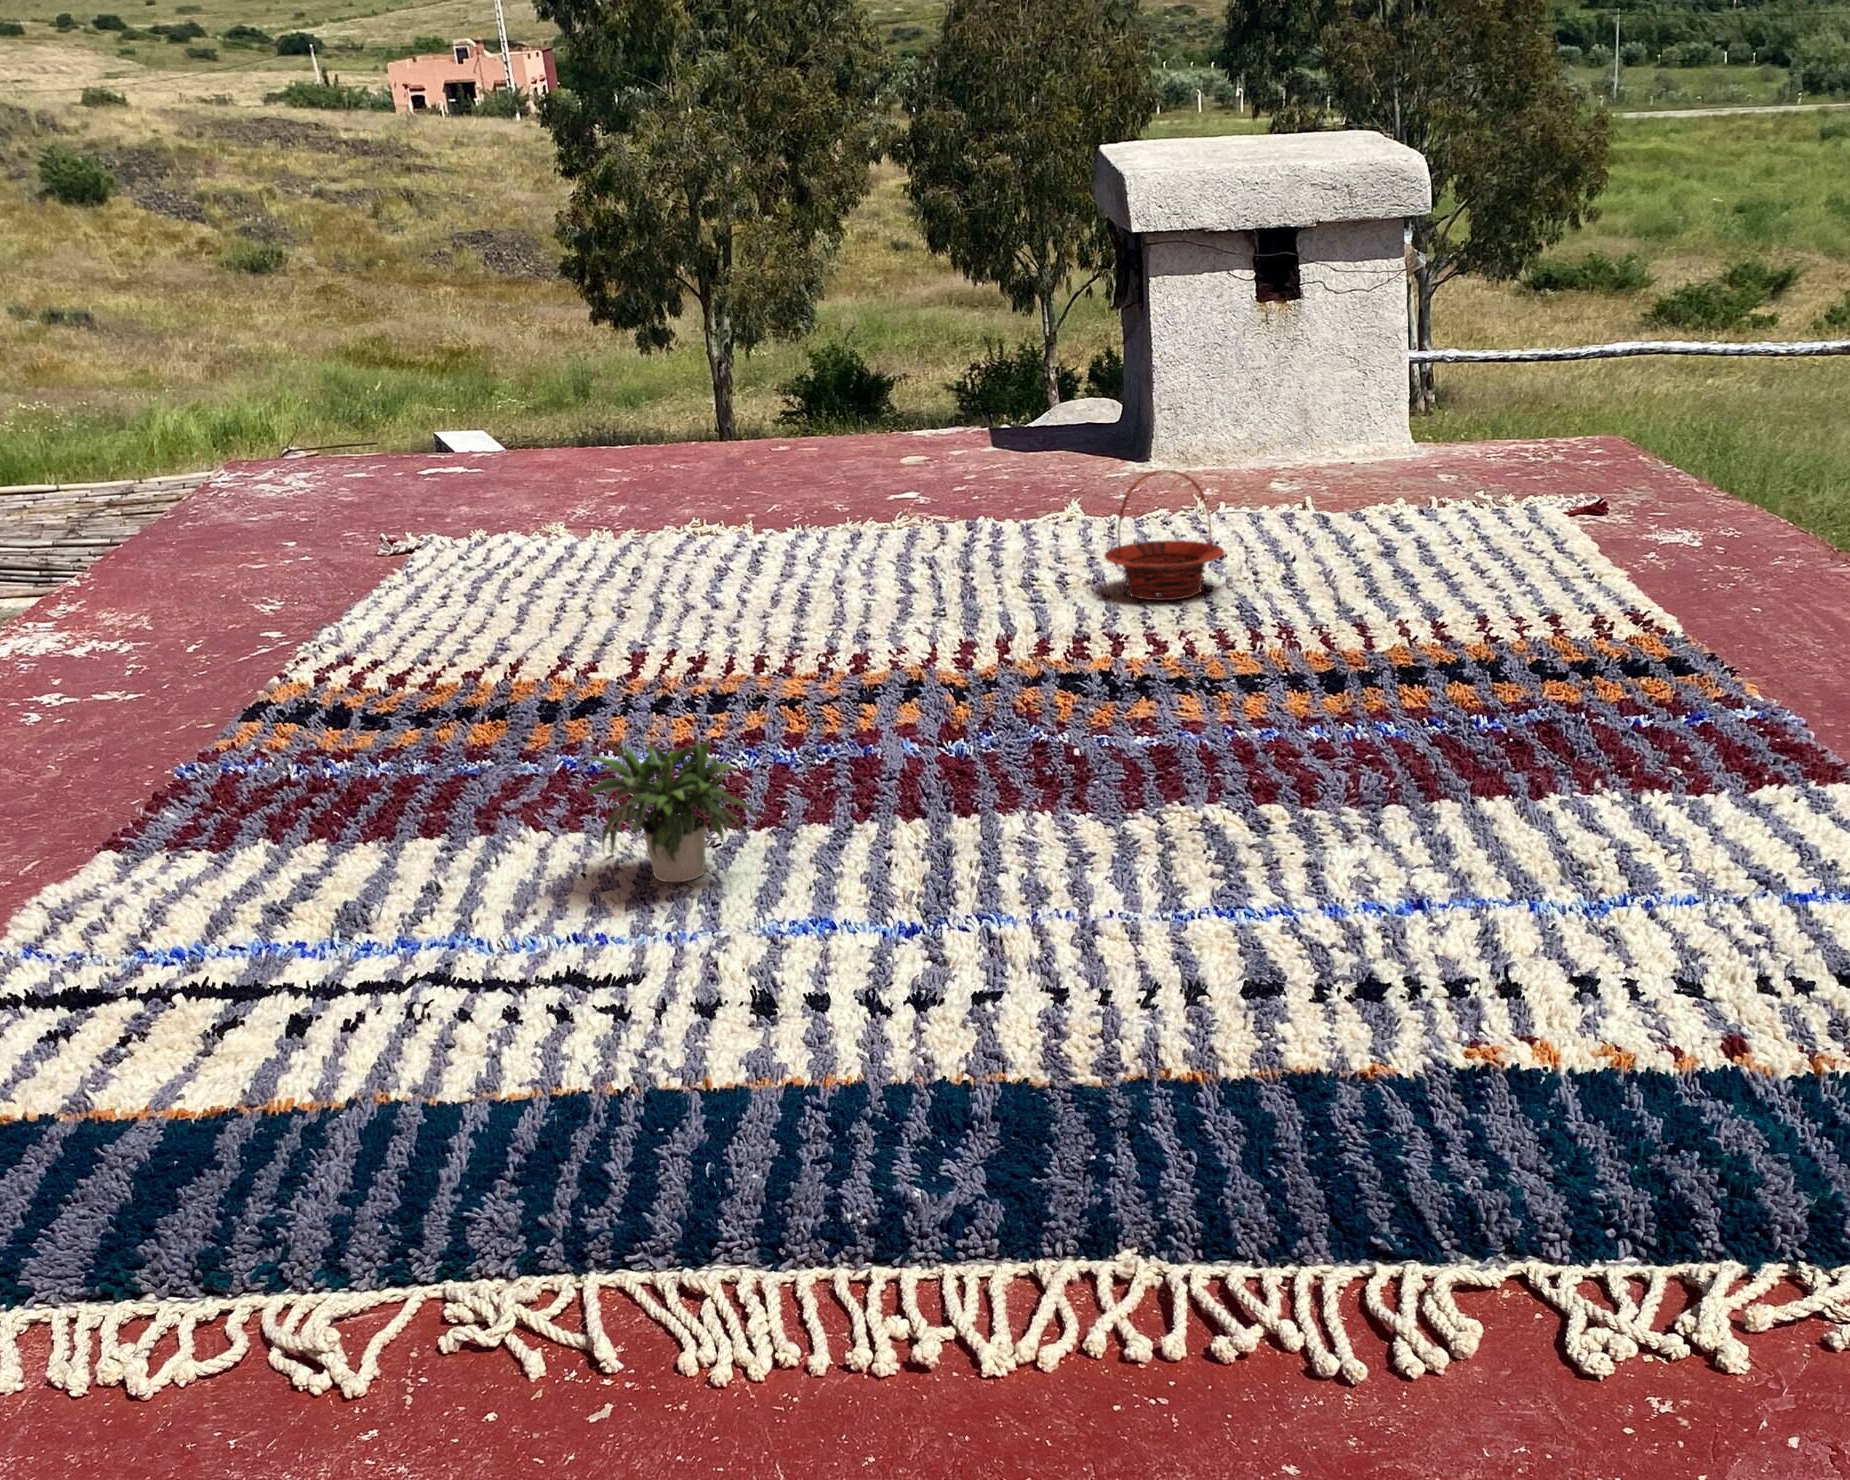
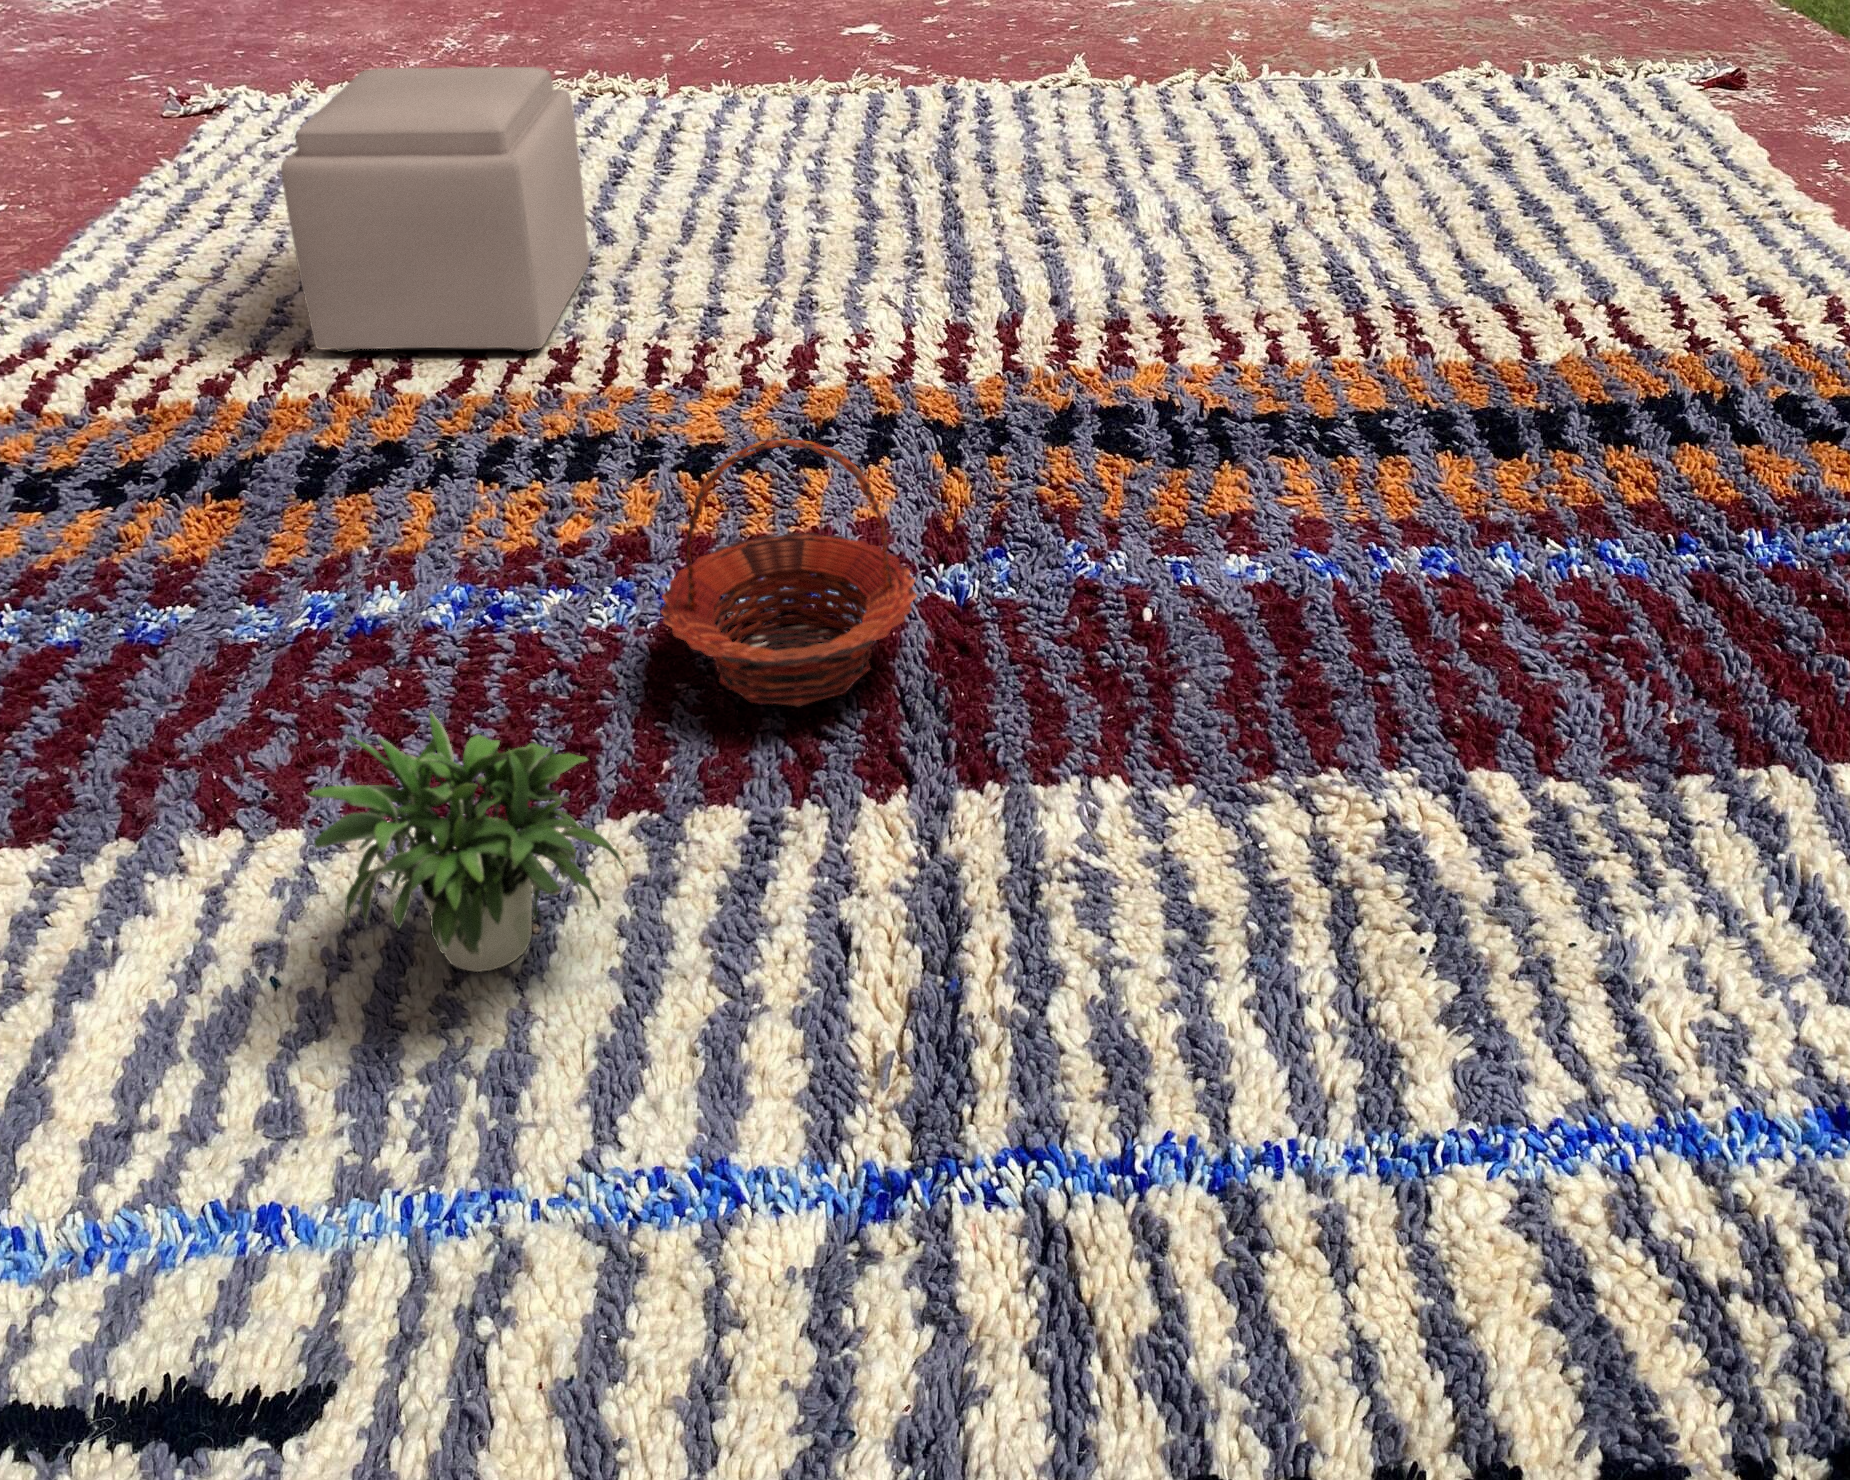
ottoman: none [501,468,709,666] -> present [281,67,590,353]
basket: present [1104,470,1224,600] -> present [661,439,917,706]

